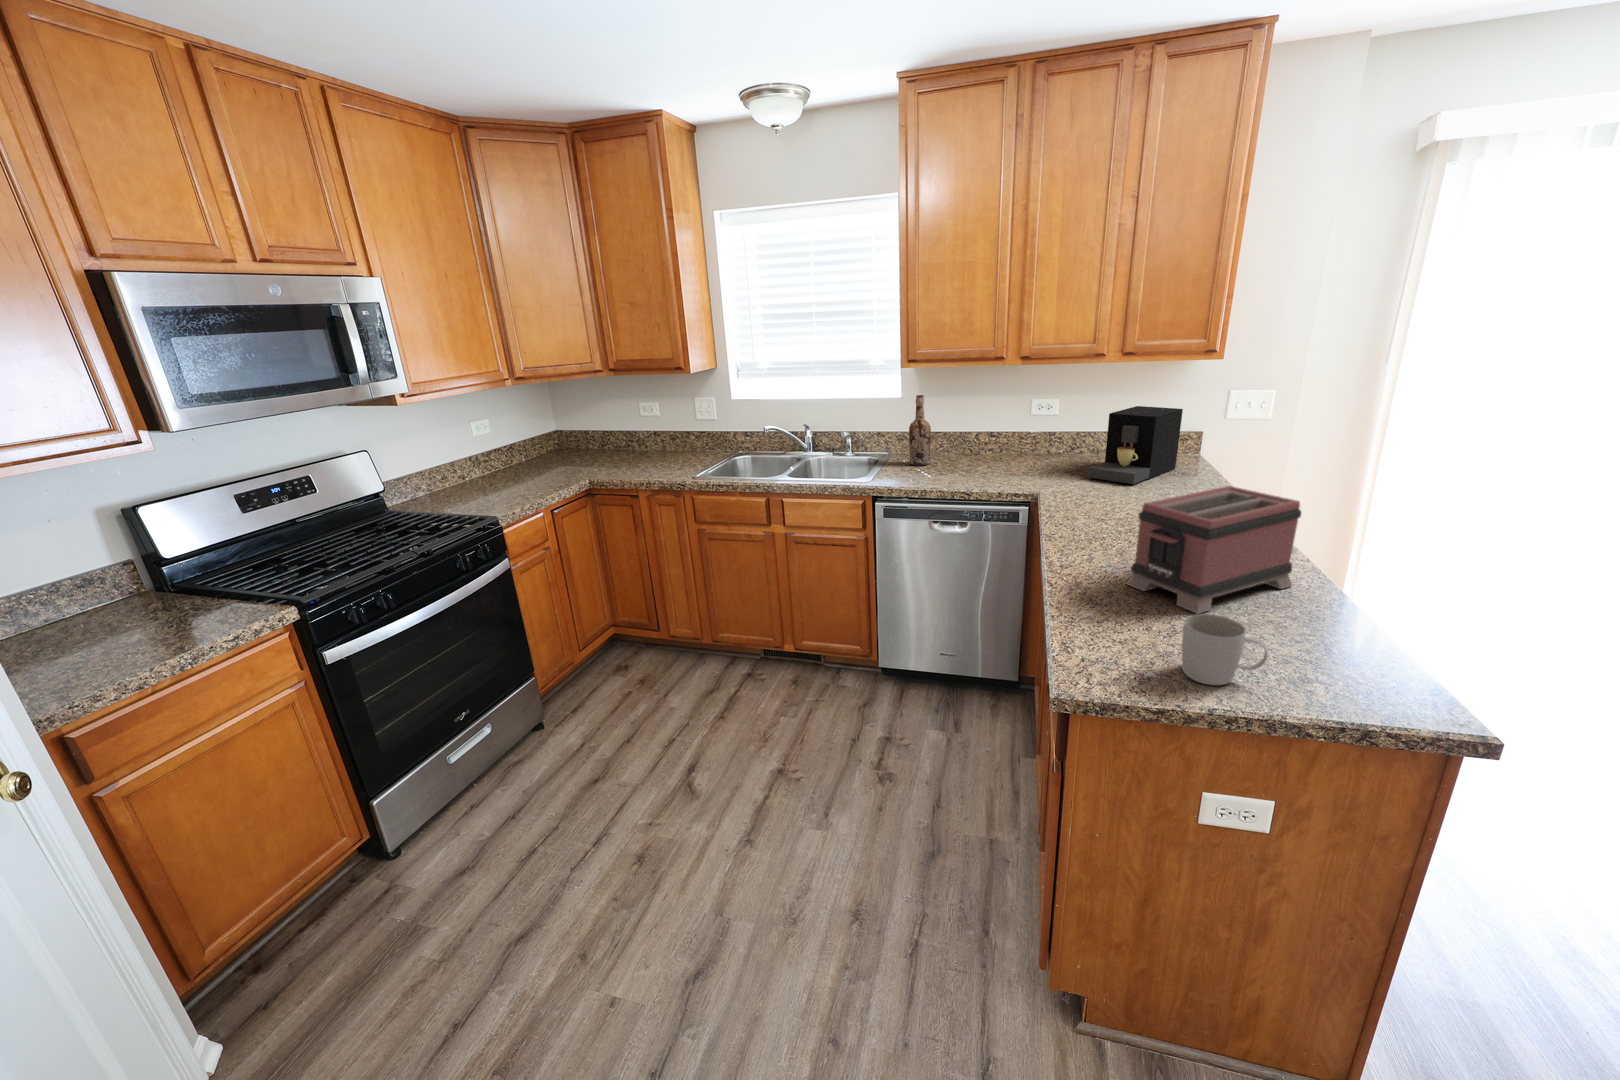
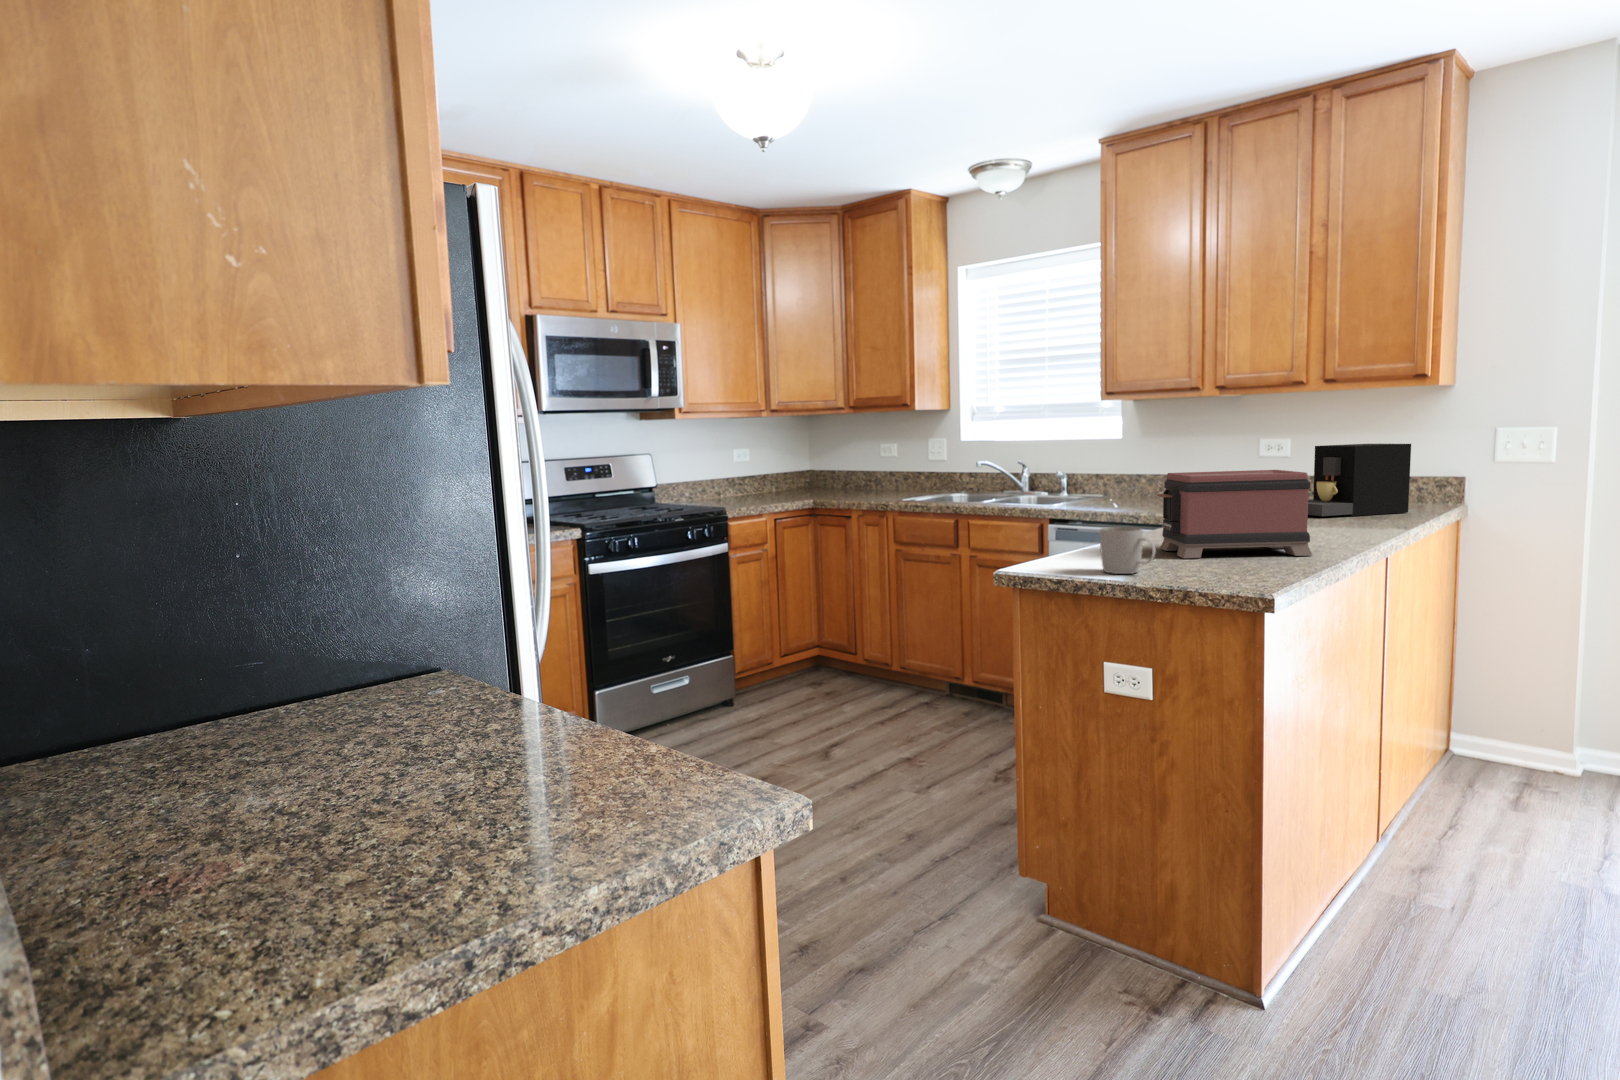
wine bottle: present [909,395,931,466] -> none [1116,432,1139,504]

